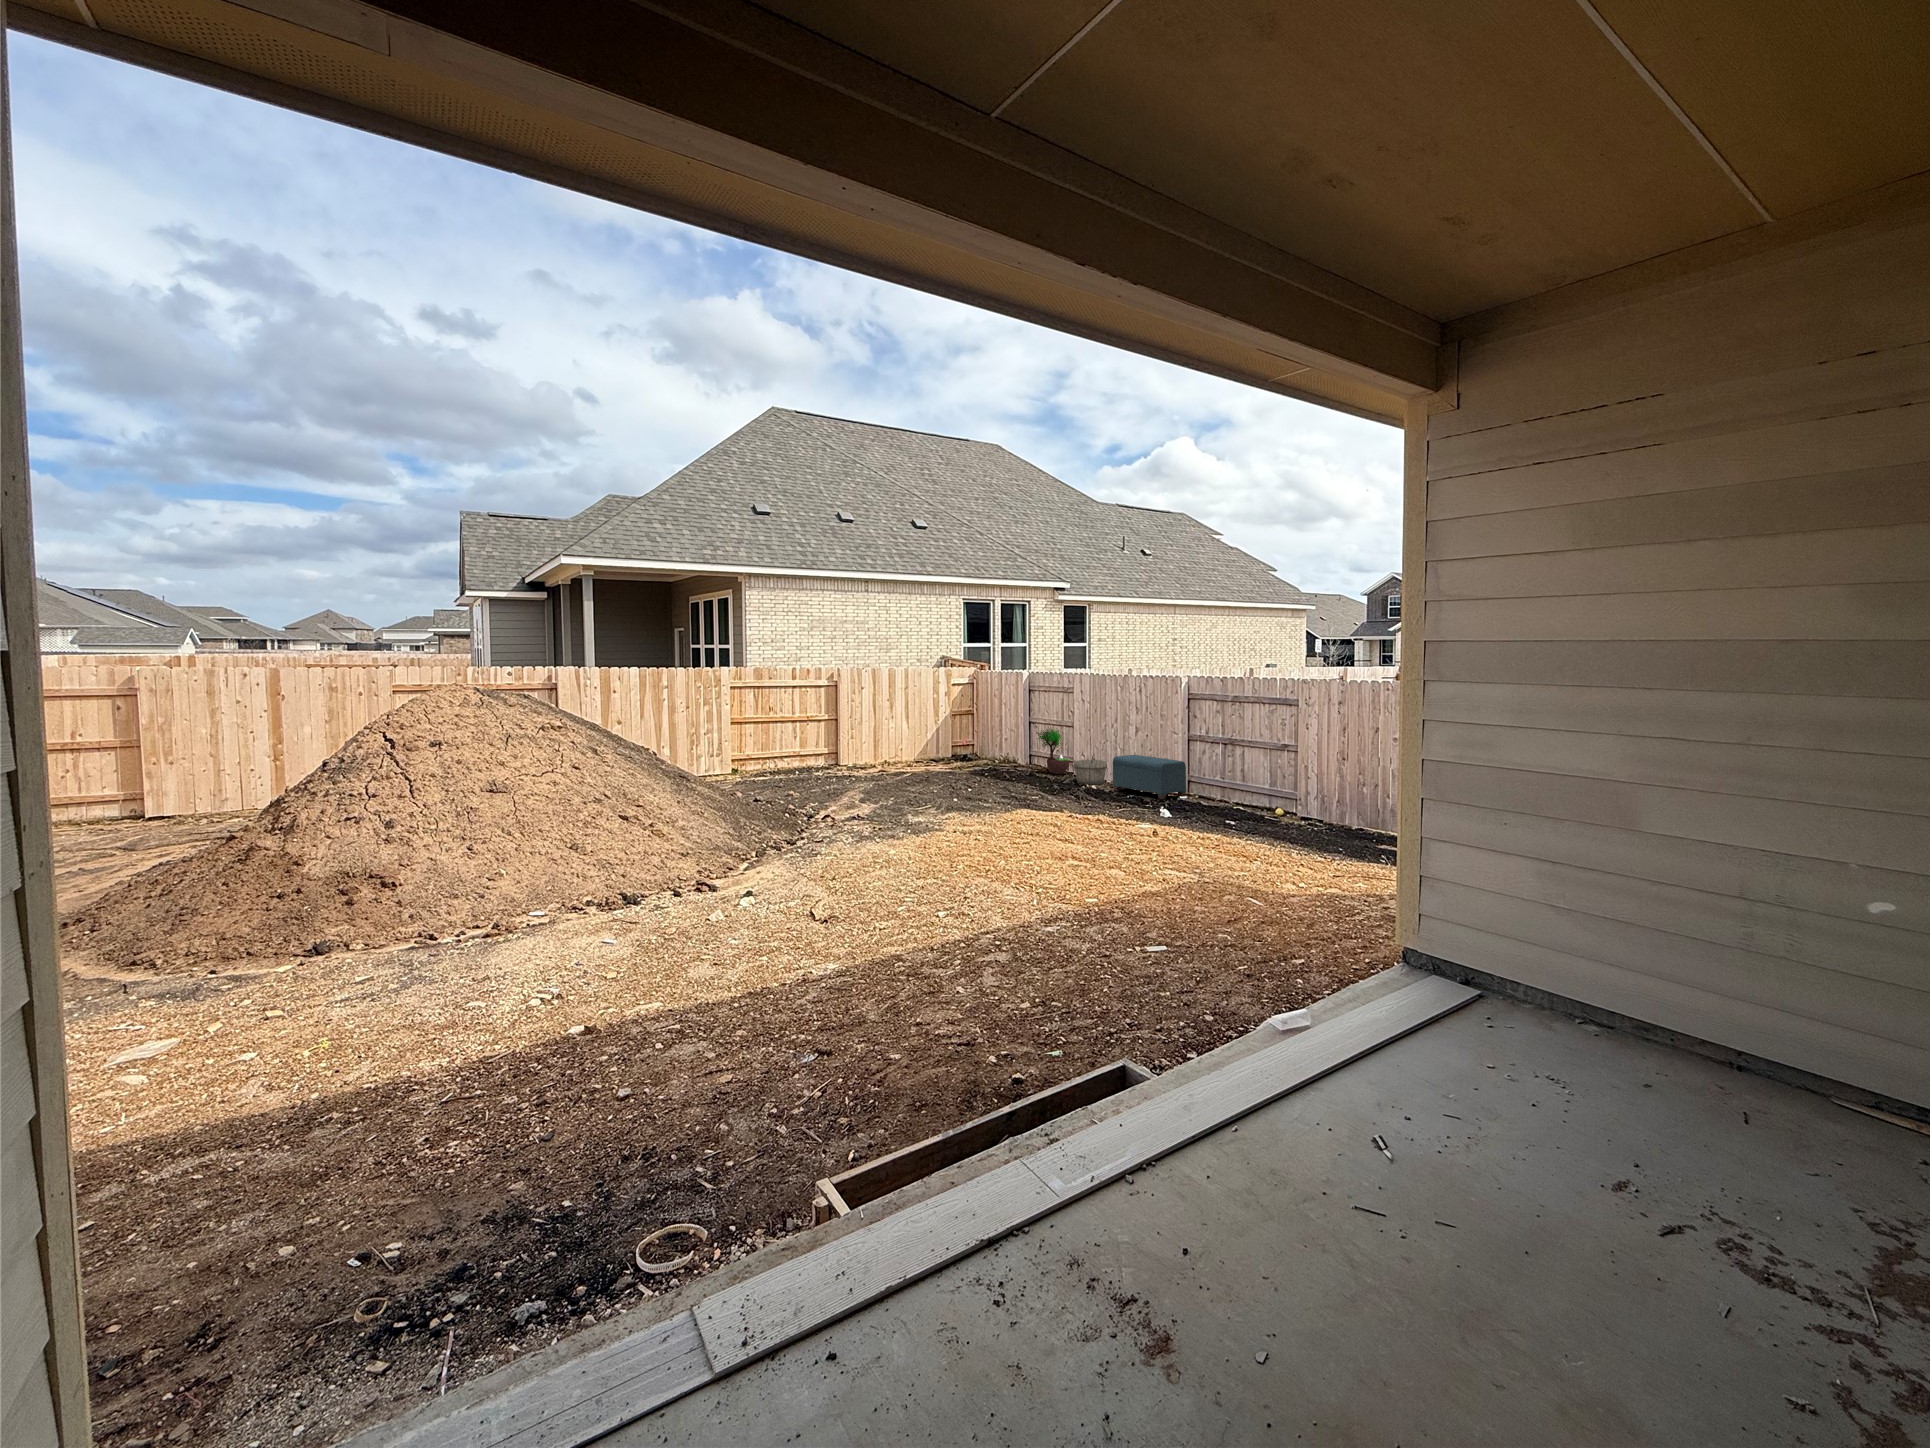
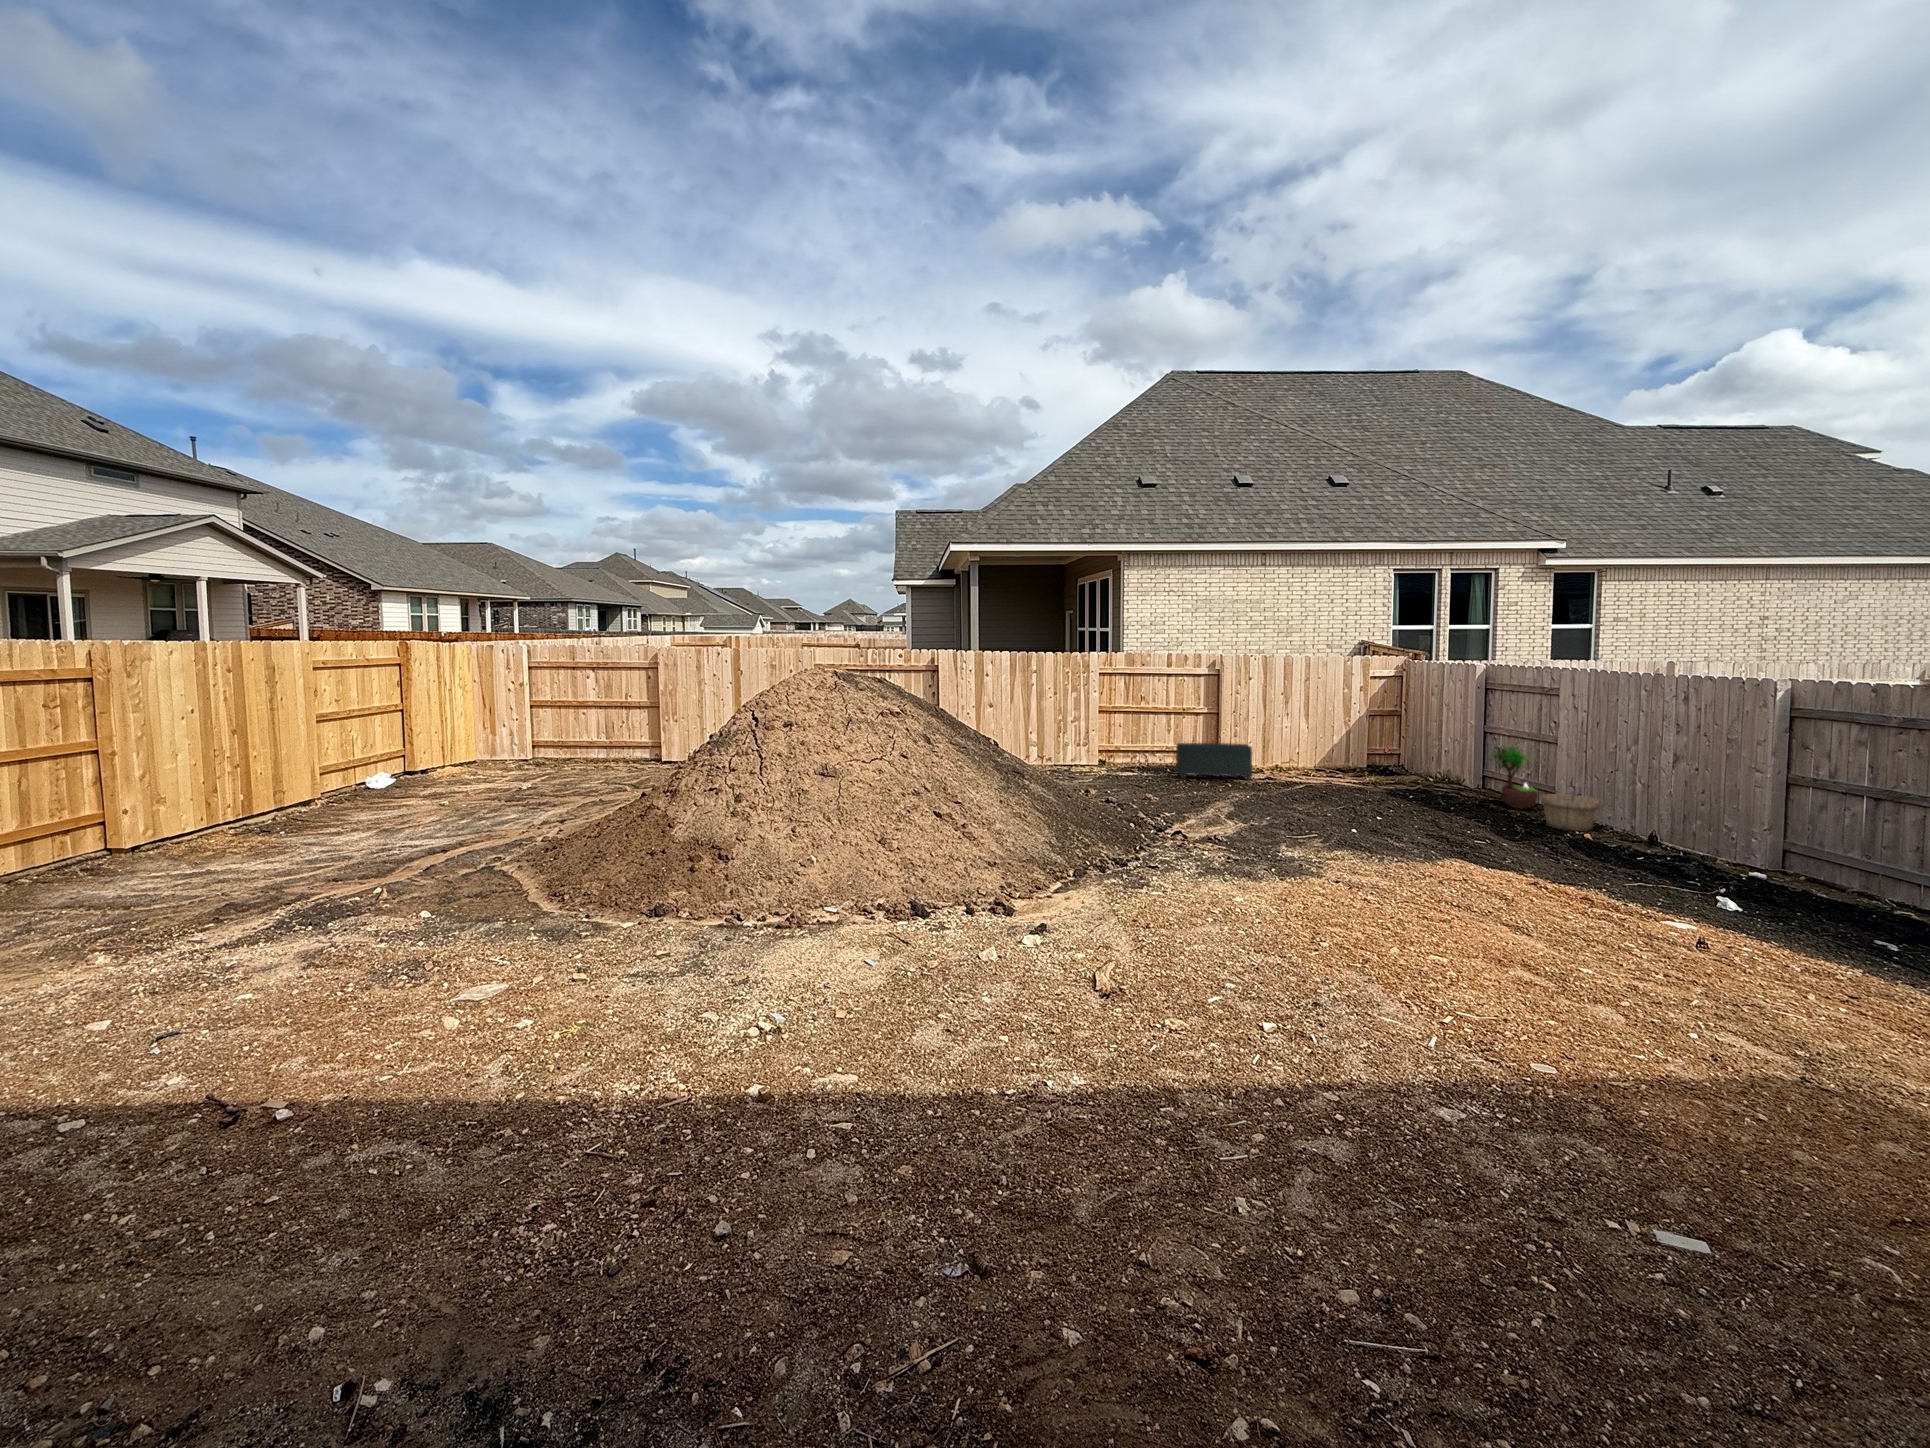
bench: present [1113,755,1186,799] -> present [1176,743,1252,781]

